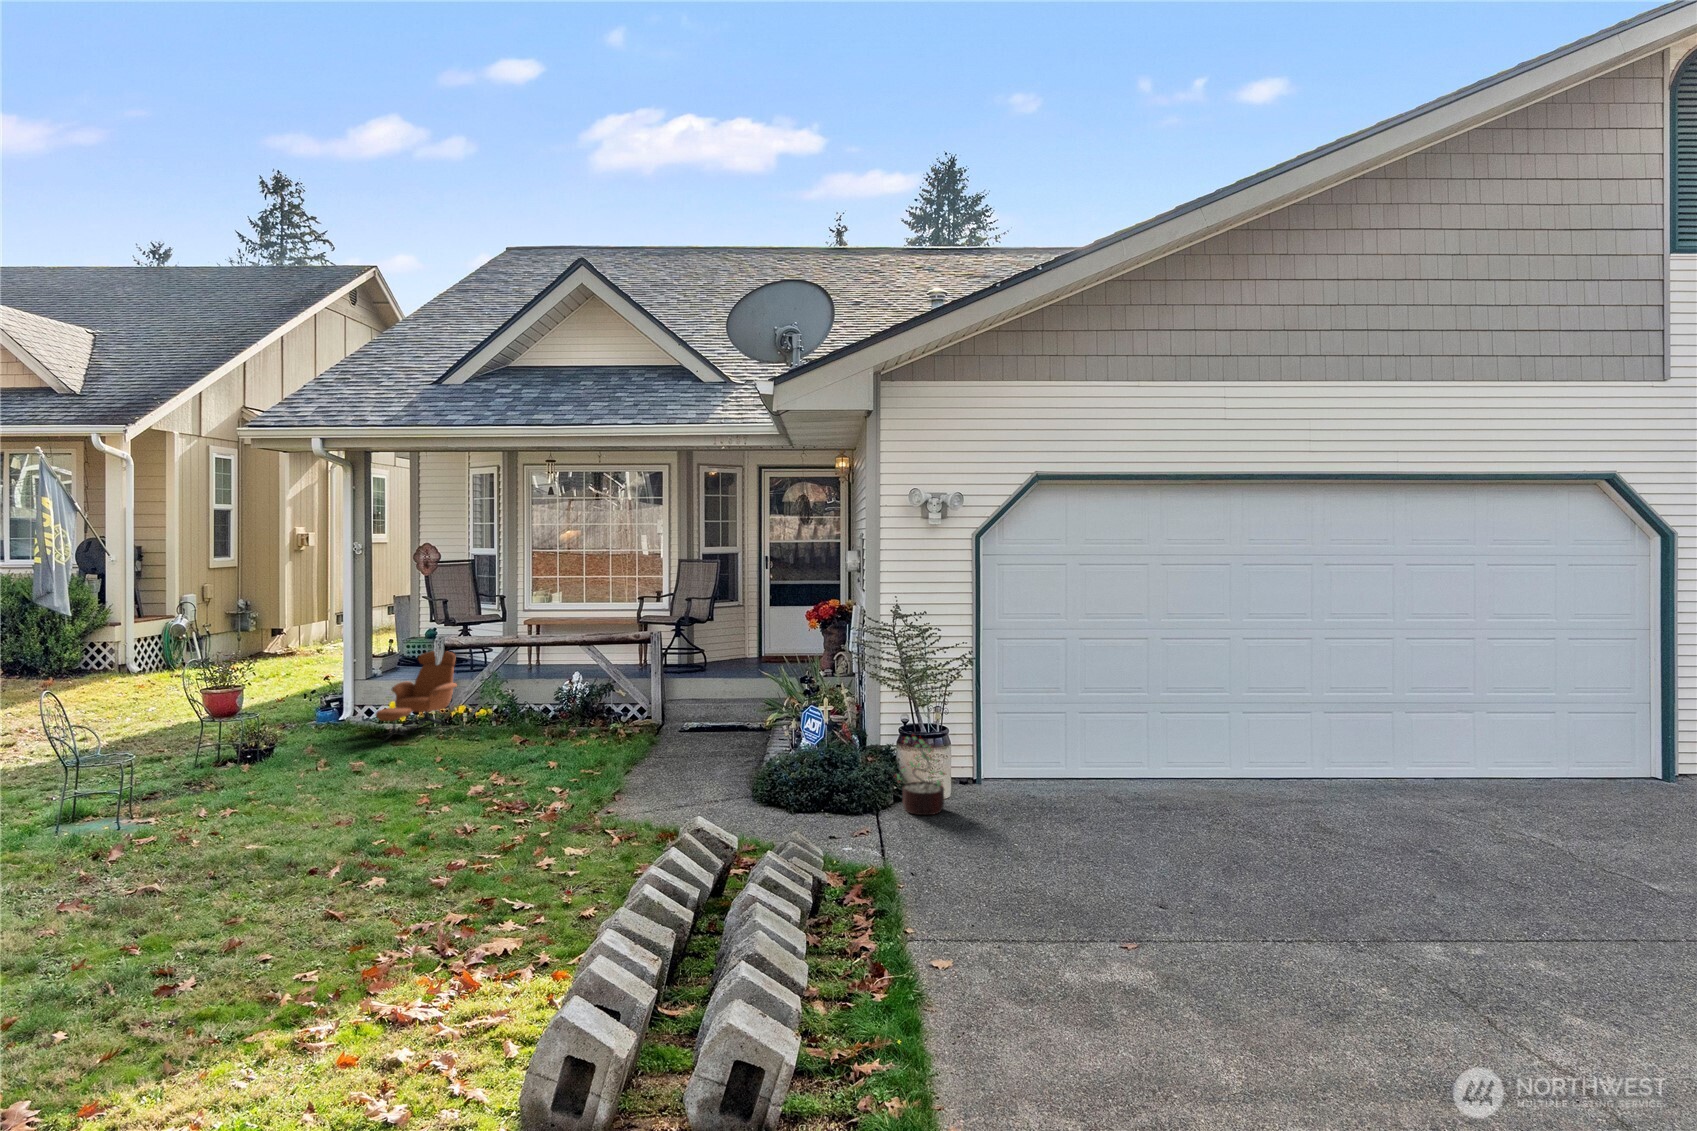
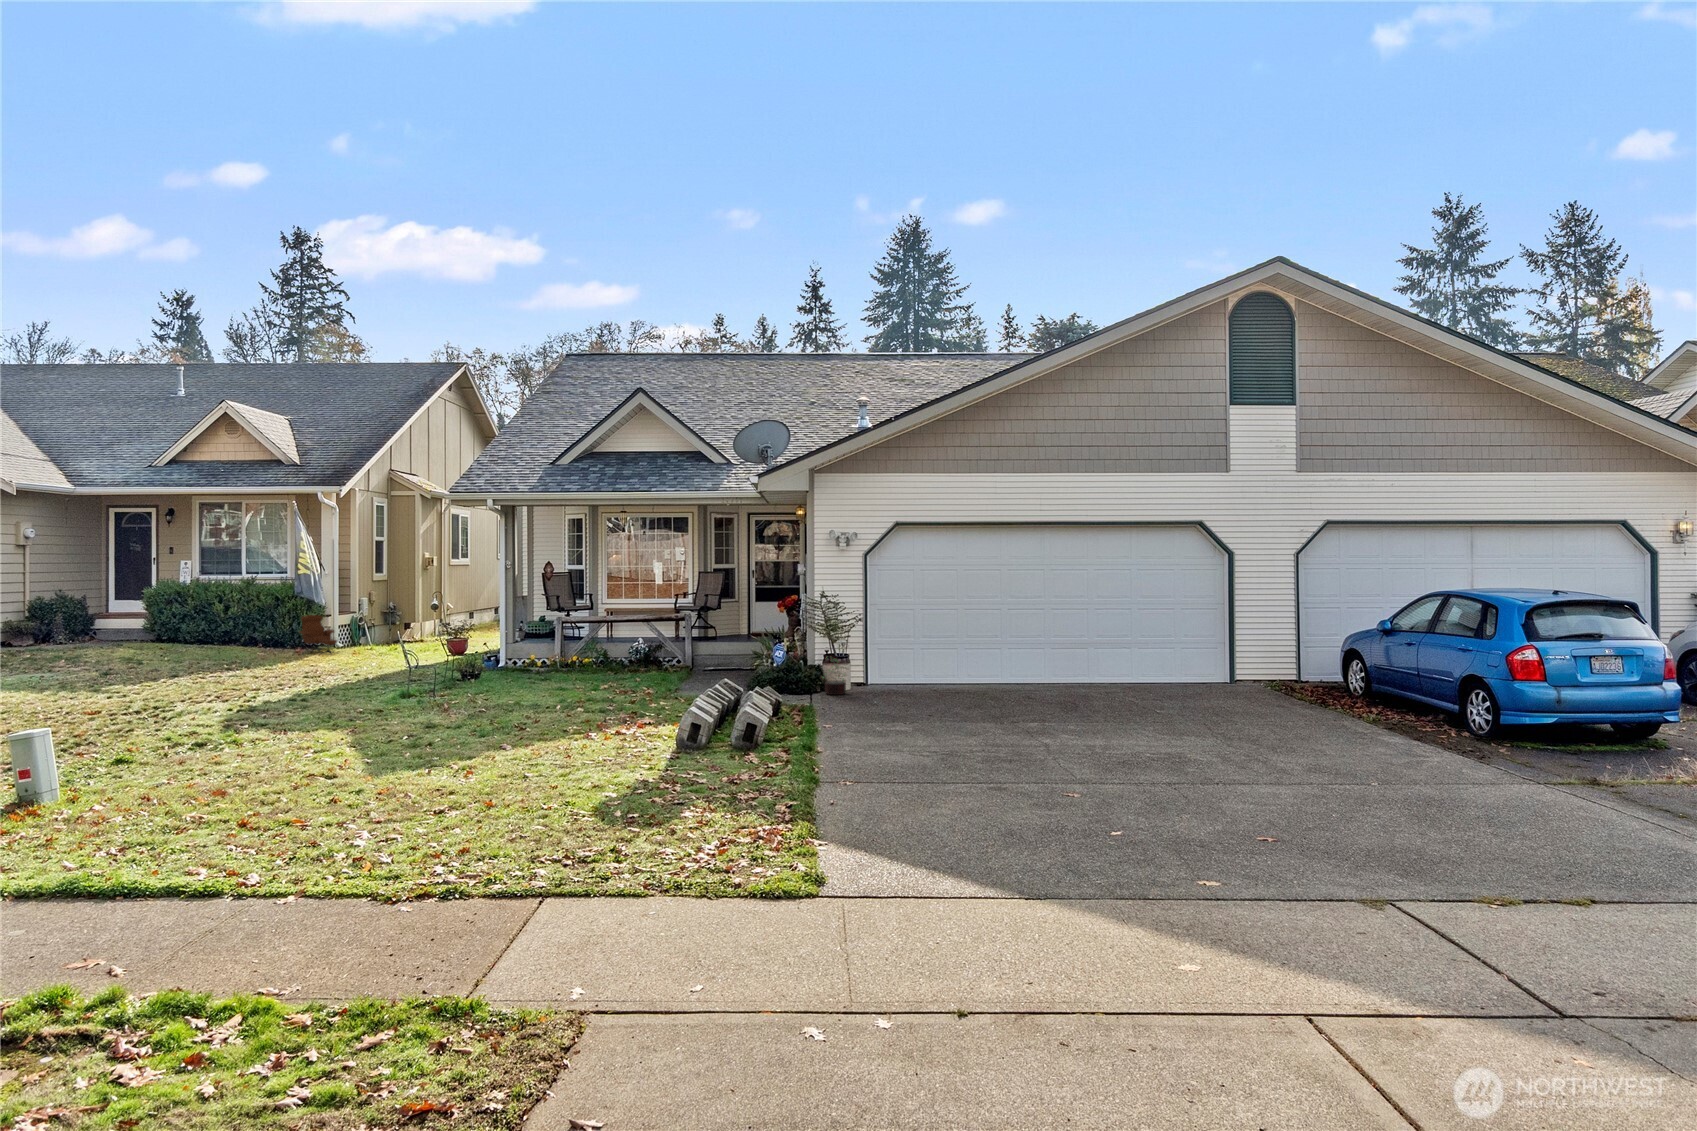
lounge chair: present [376,651,457,740] -> present [300,615,337,653]

